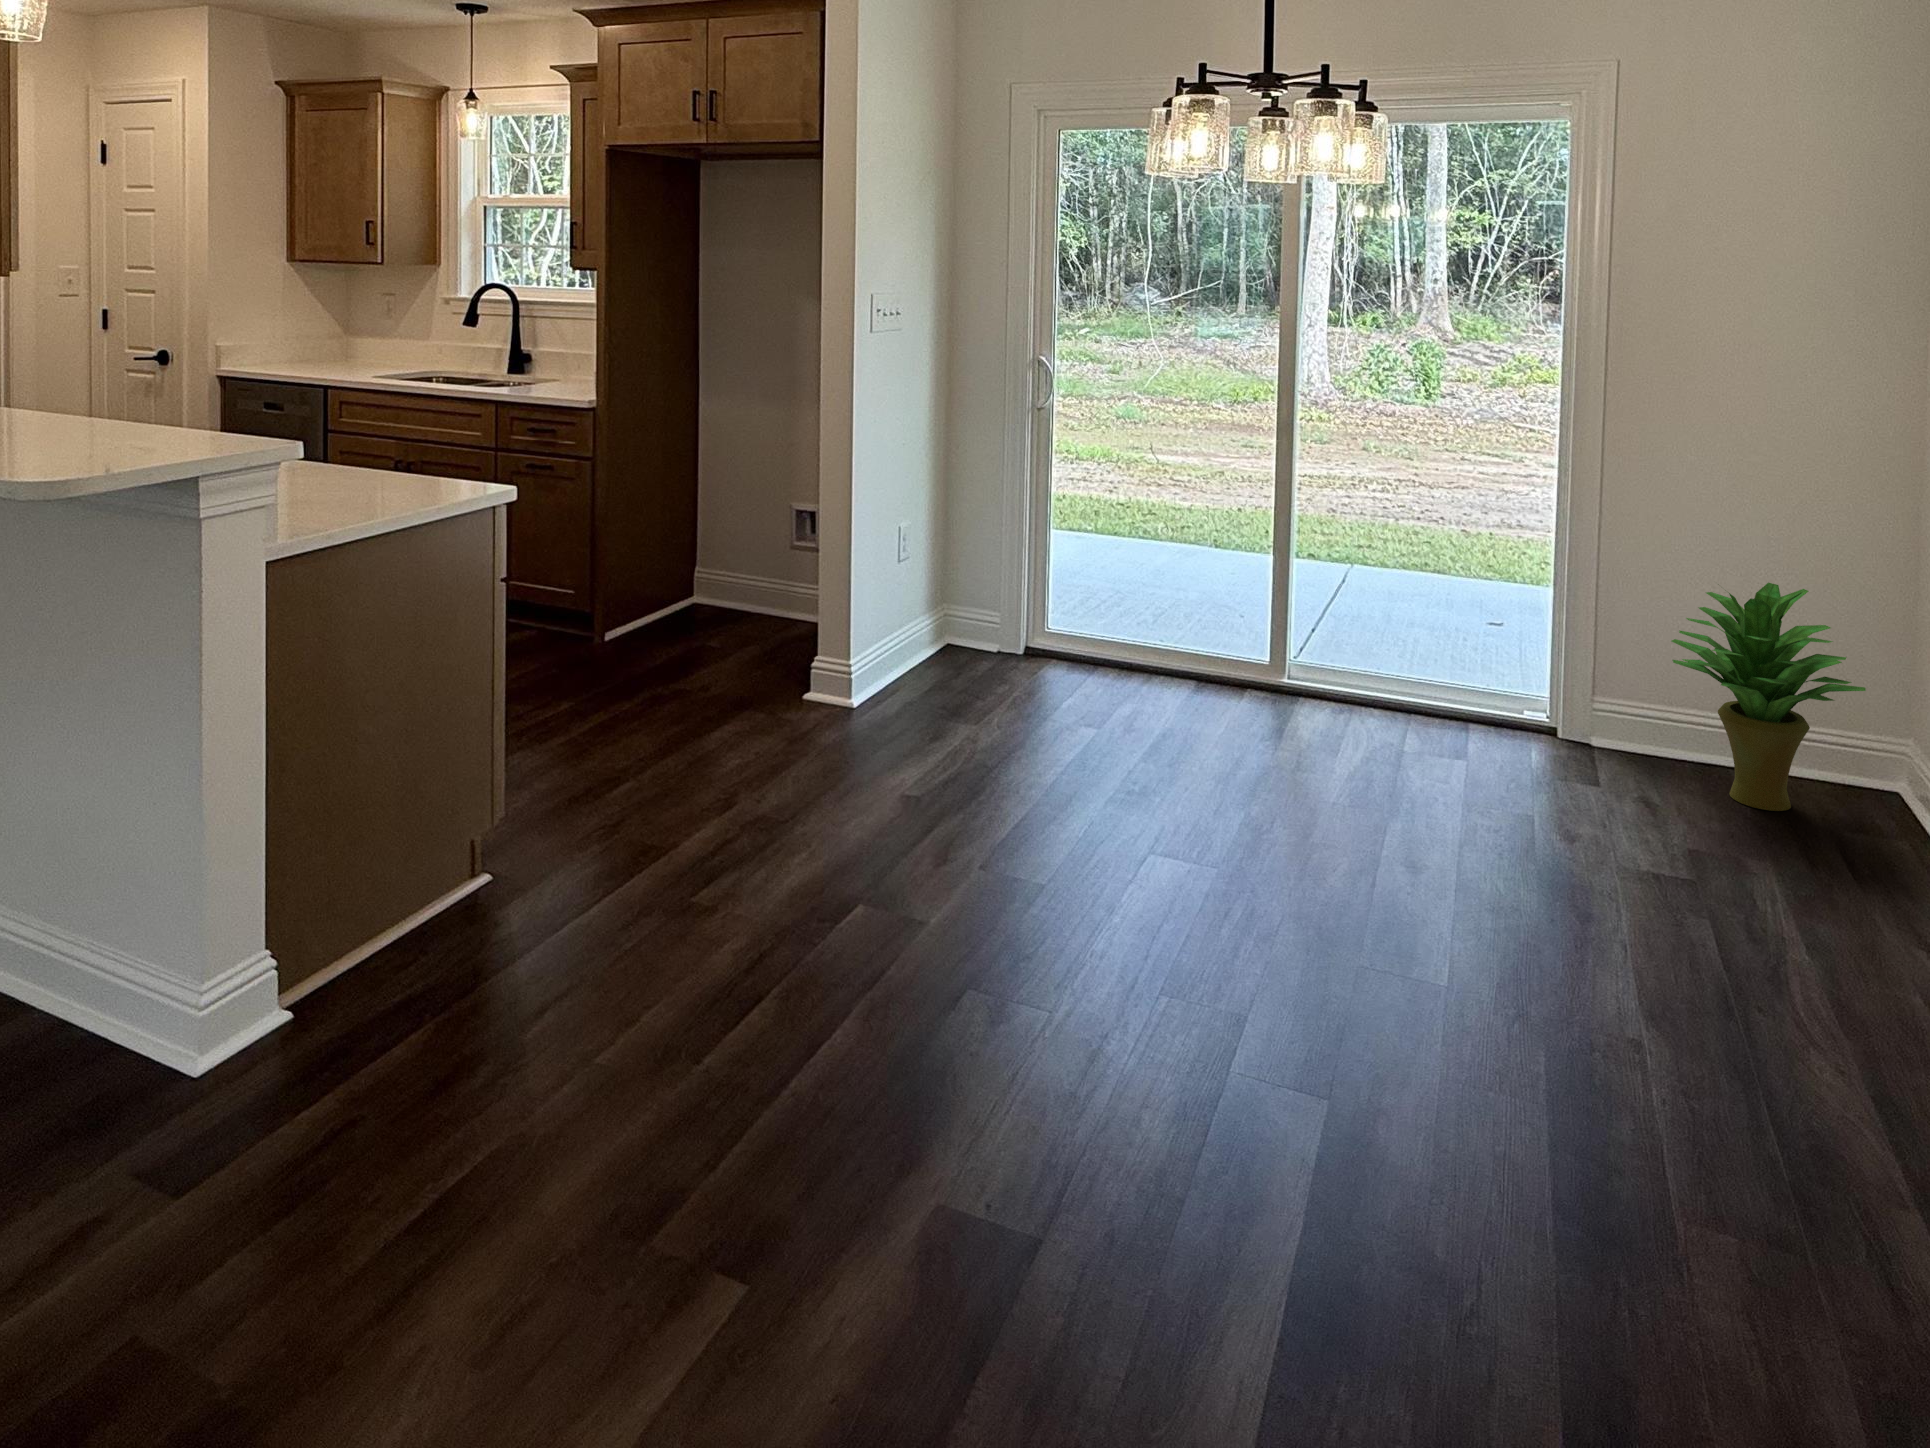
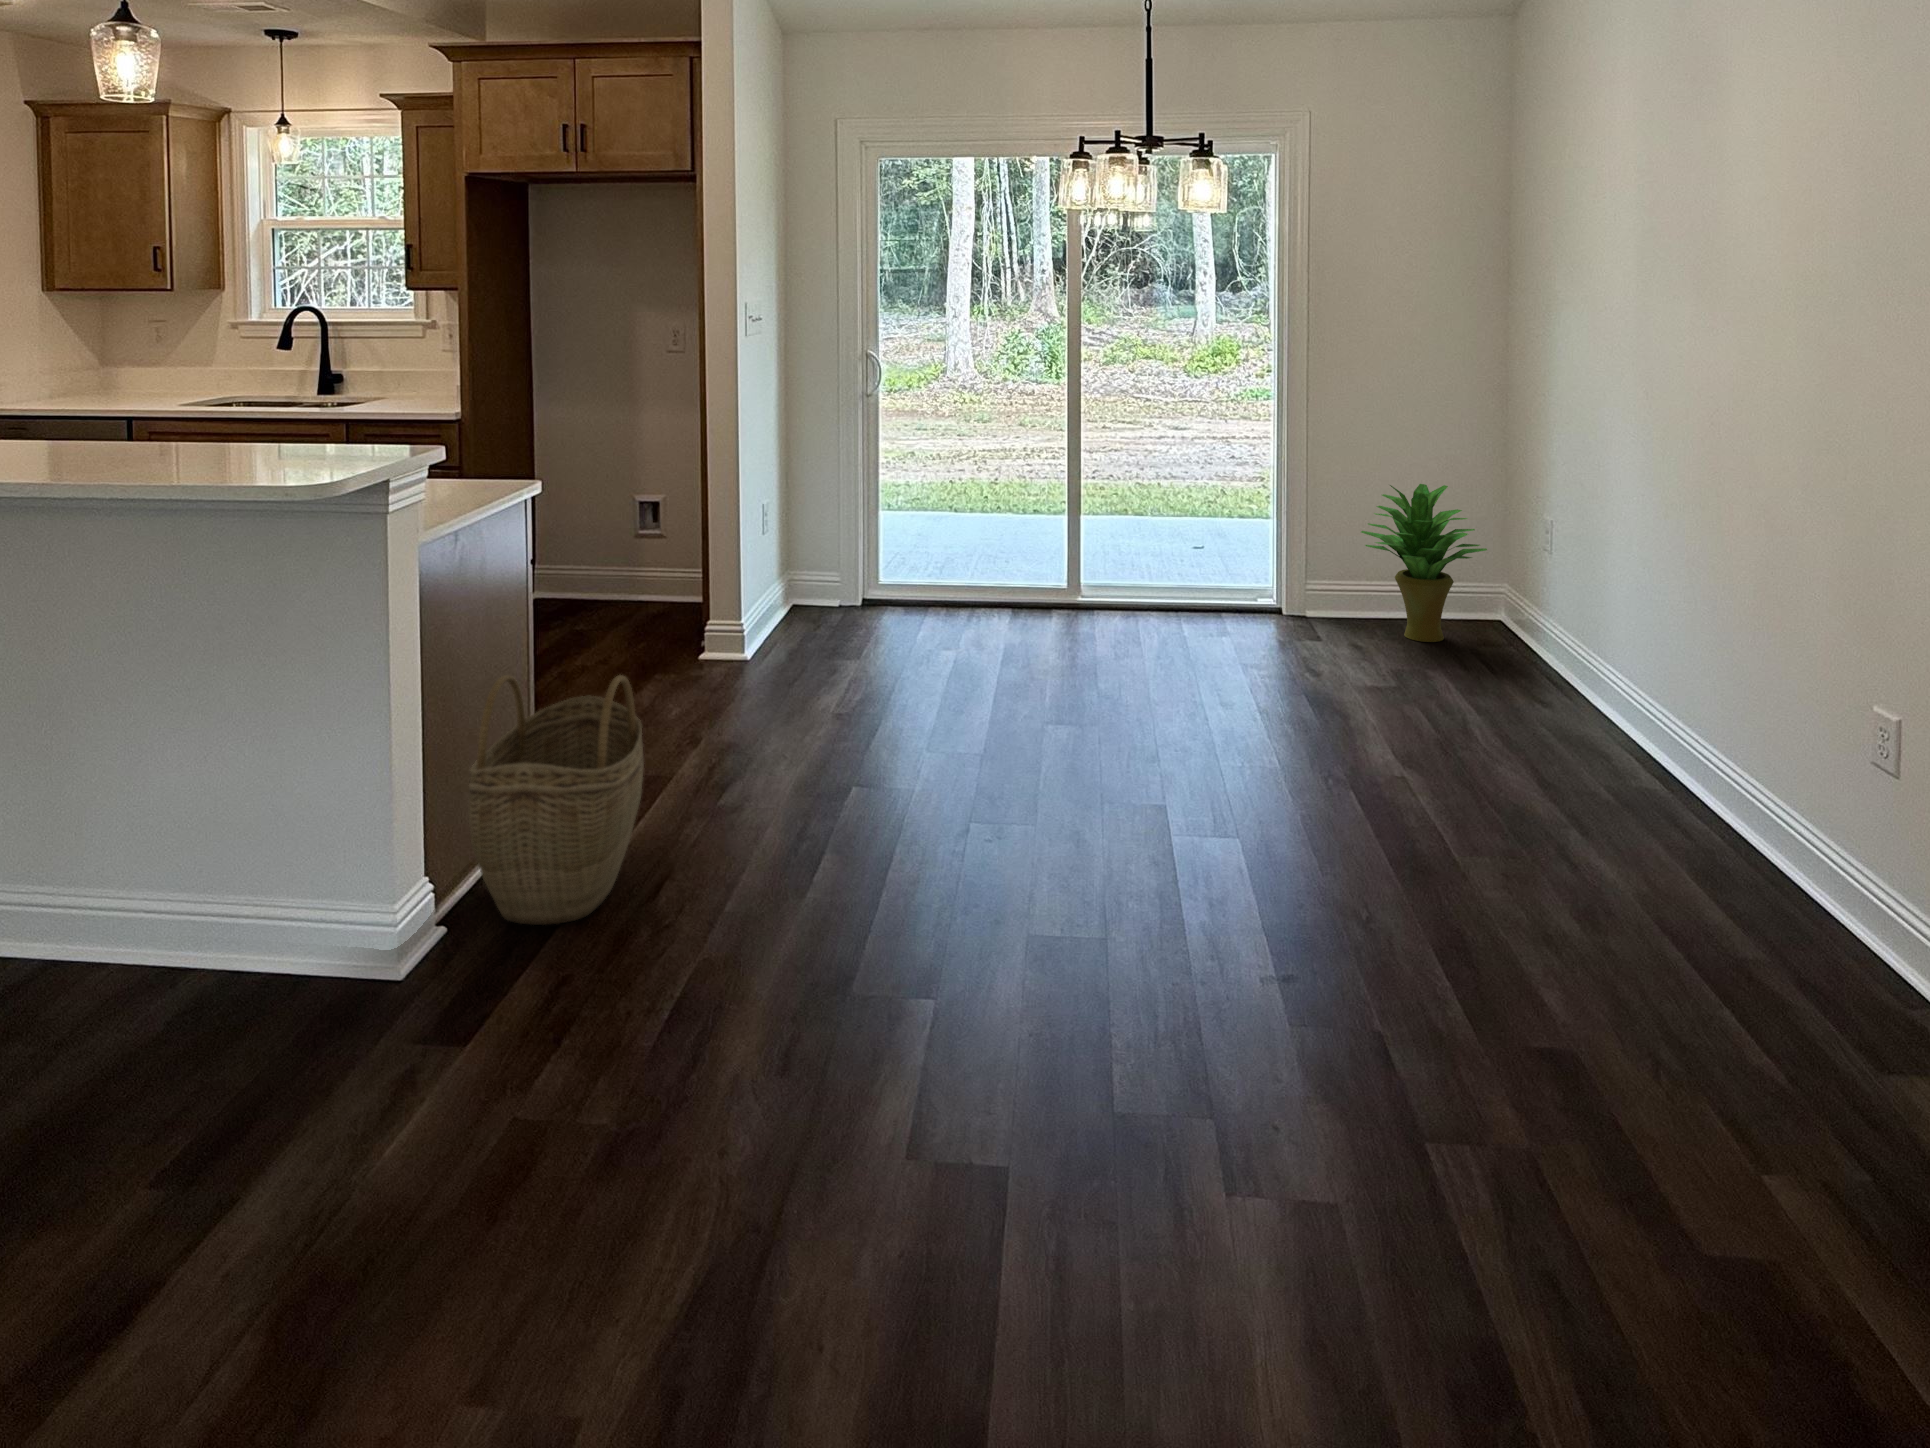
woven basket: none [314,718,558,1031] -> present [468,675,644,925]

